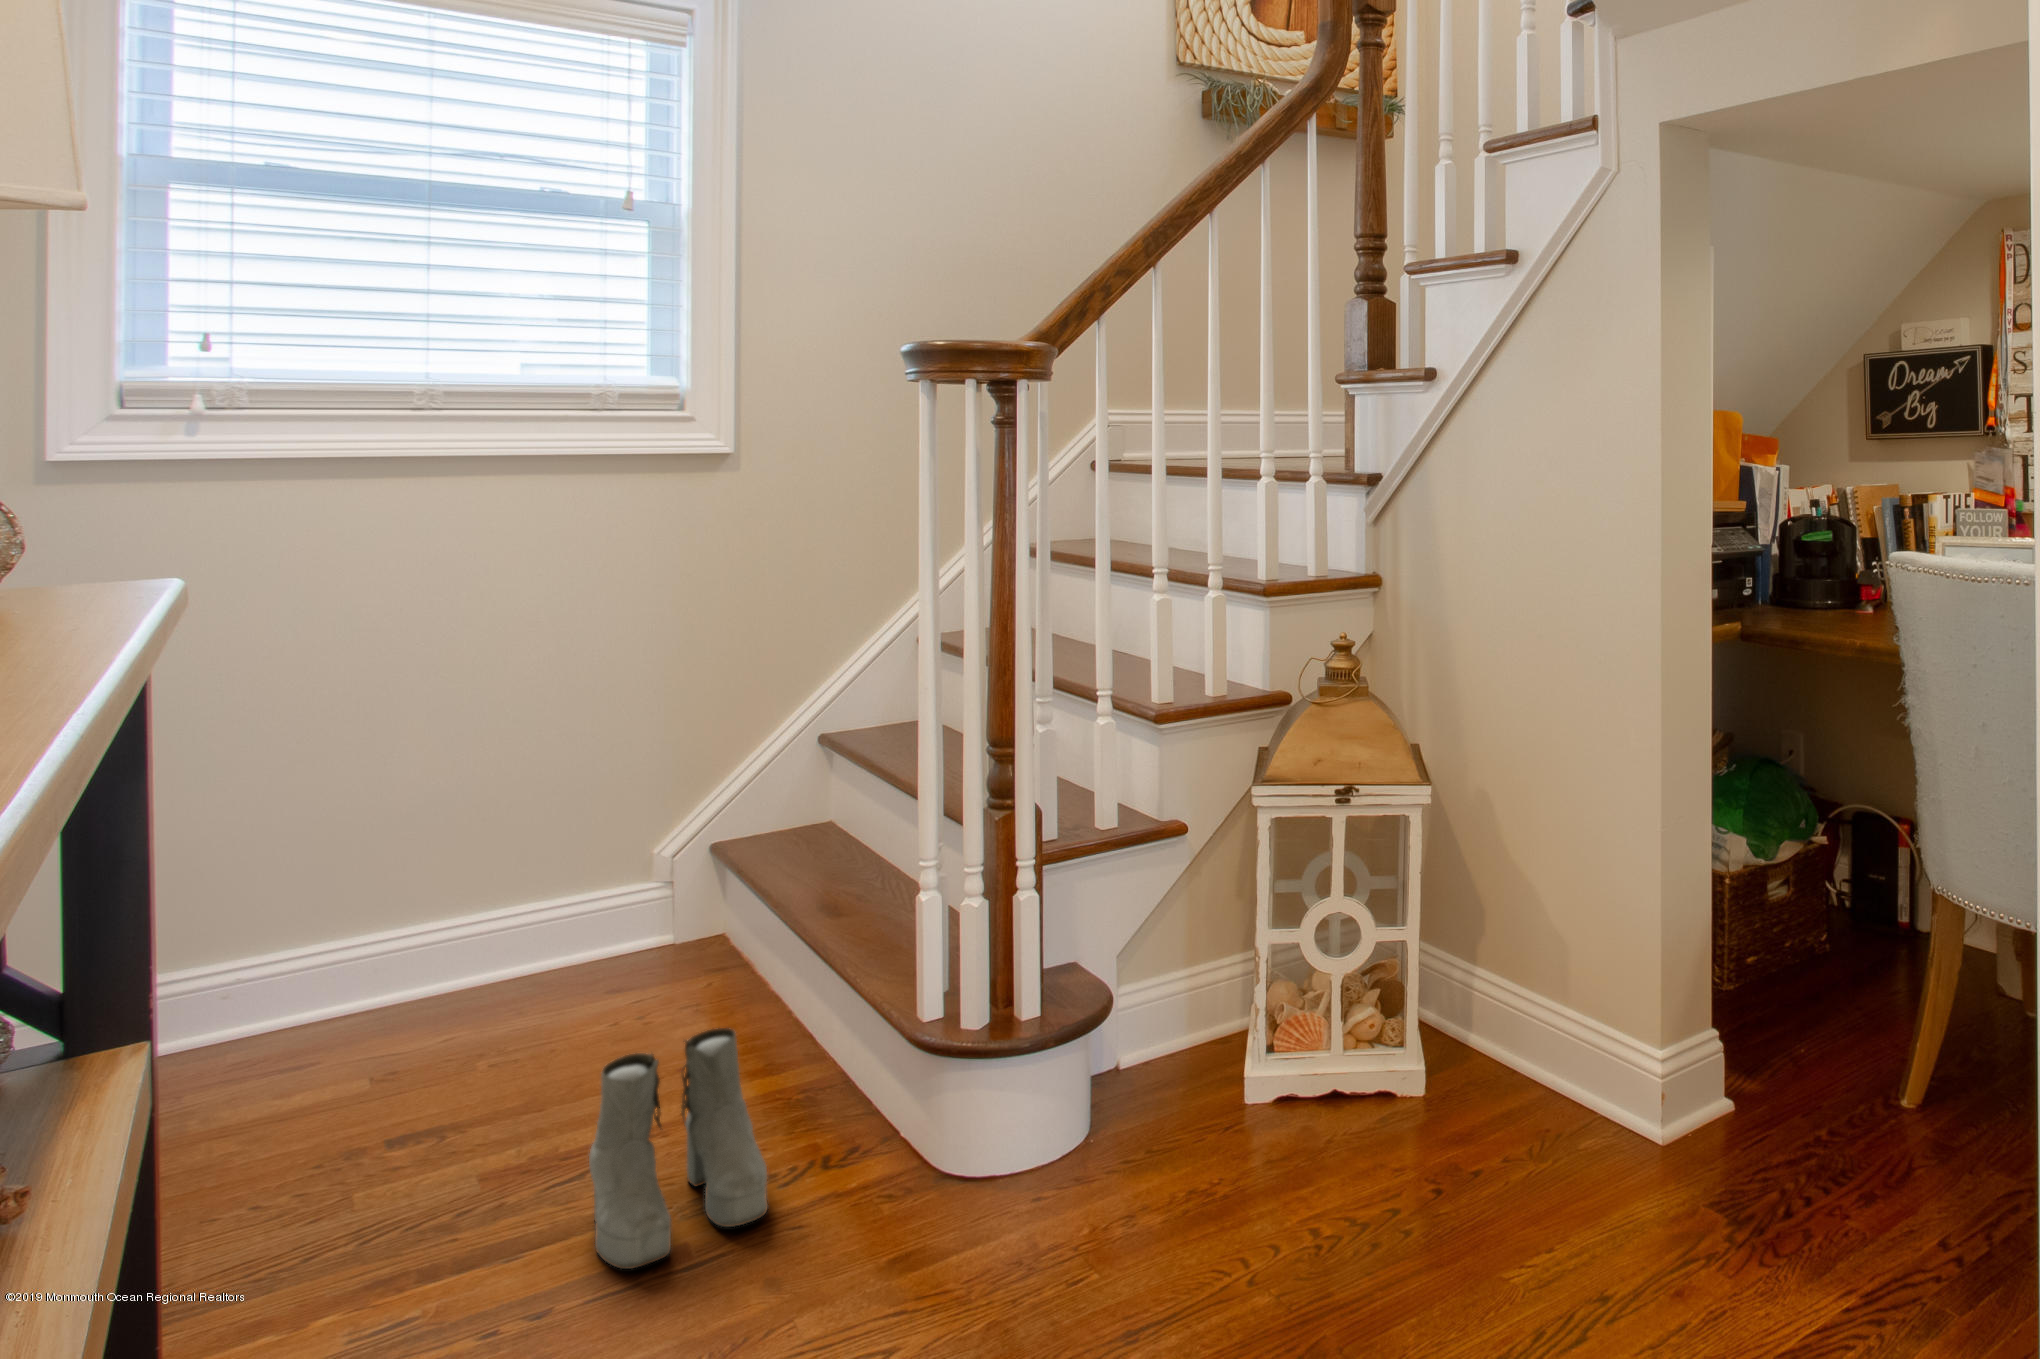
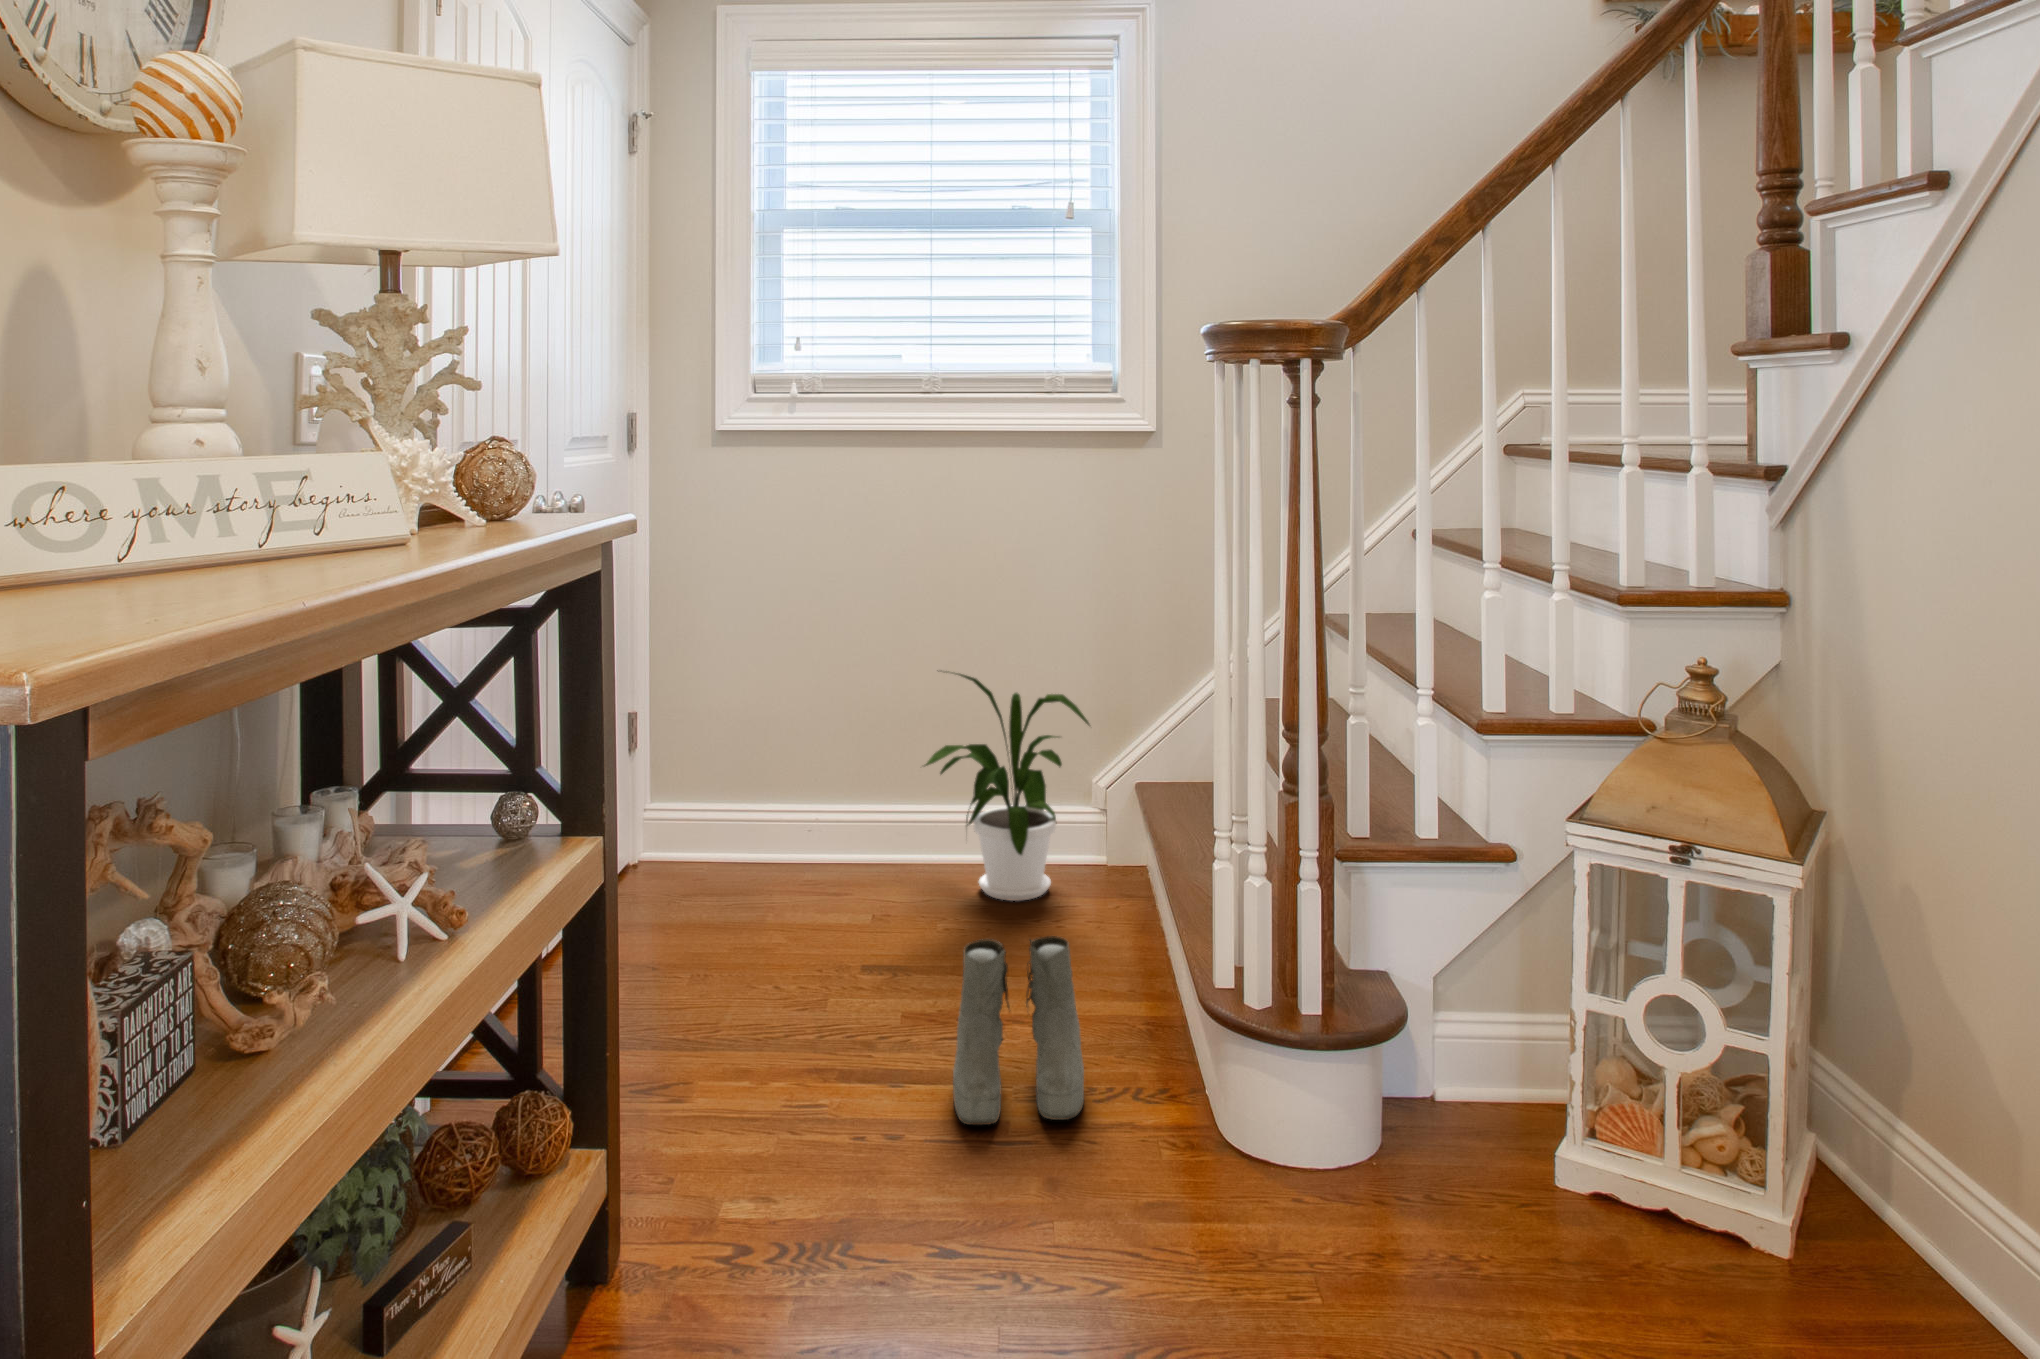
house plant: none [417,768,664,1037] -> present [925,673,1089,901]

